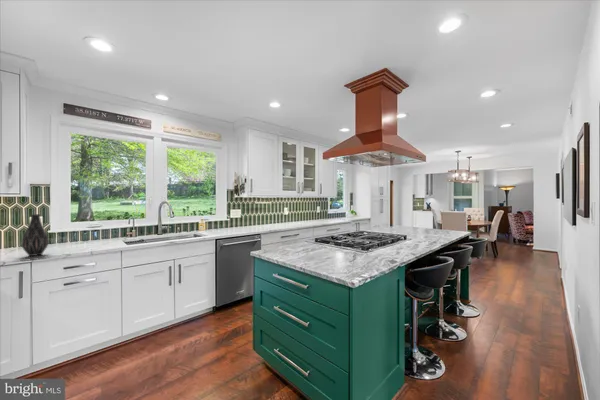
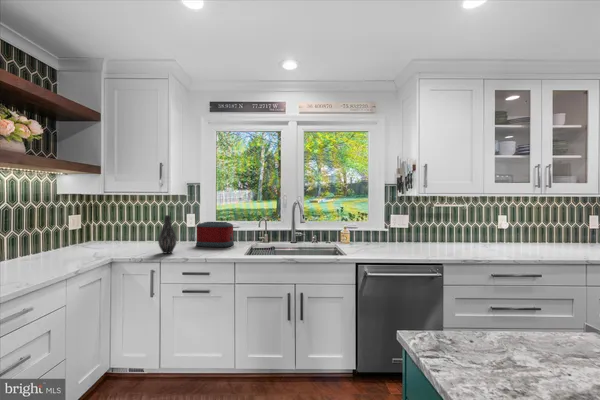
toaster: none [53,221,103,248] -> present [196,222,234,247]

